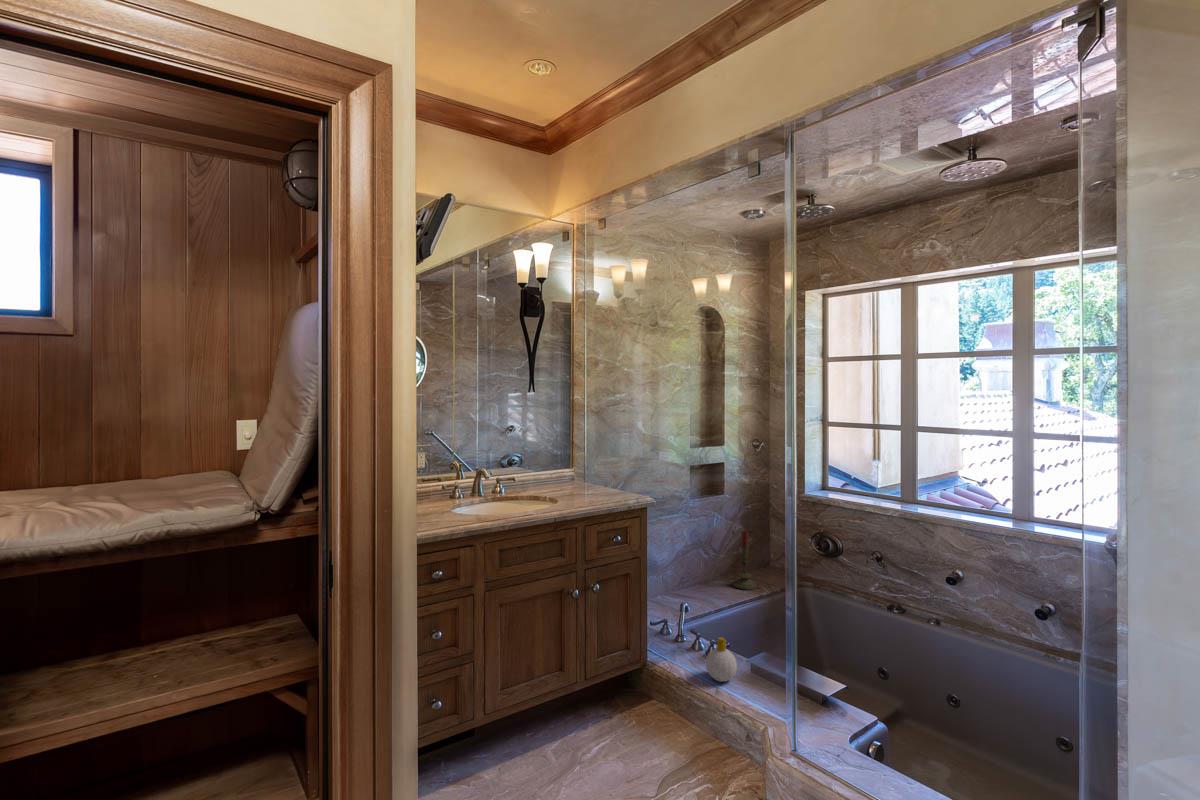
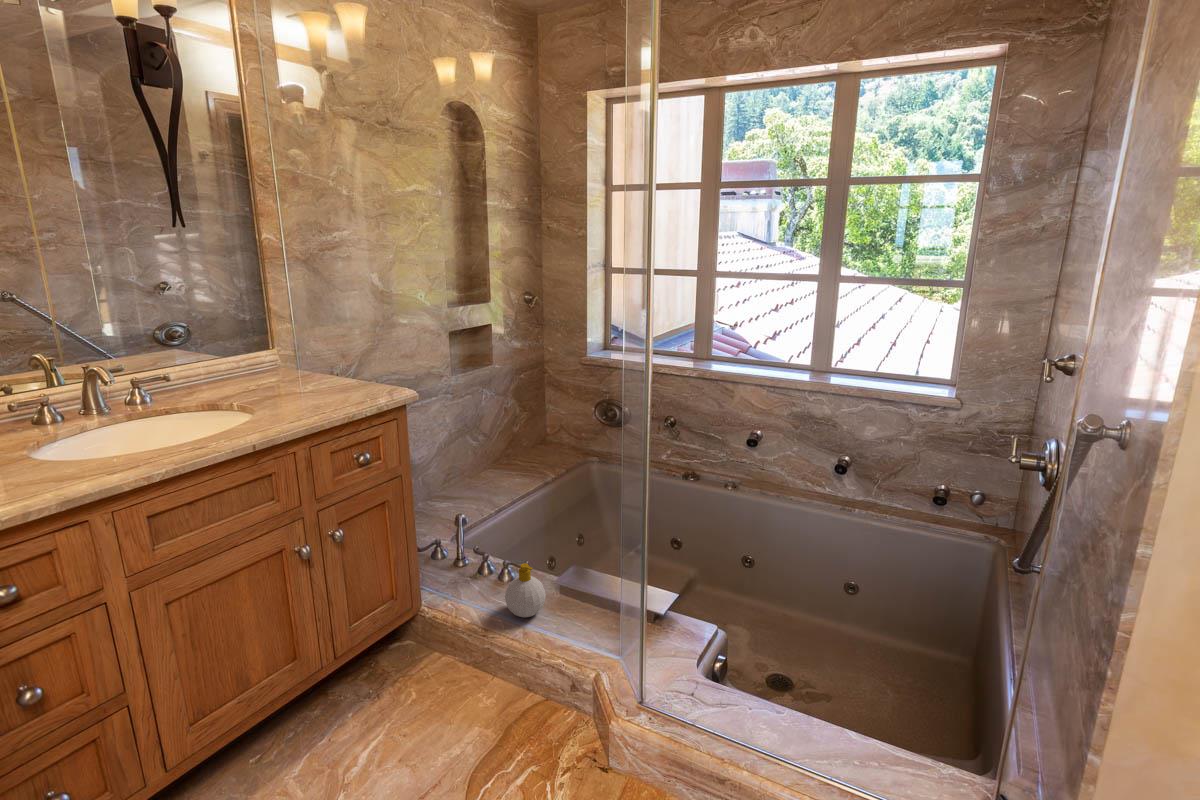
candle: present [733,530,756,590] -> none [510,407,537,480]

